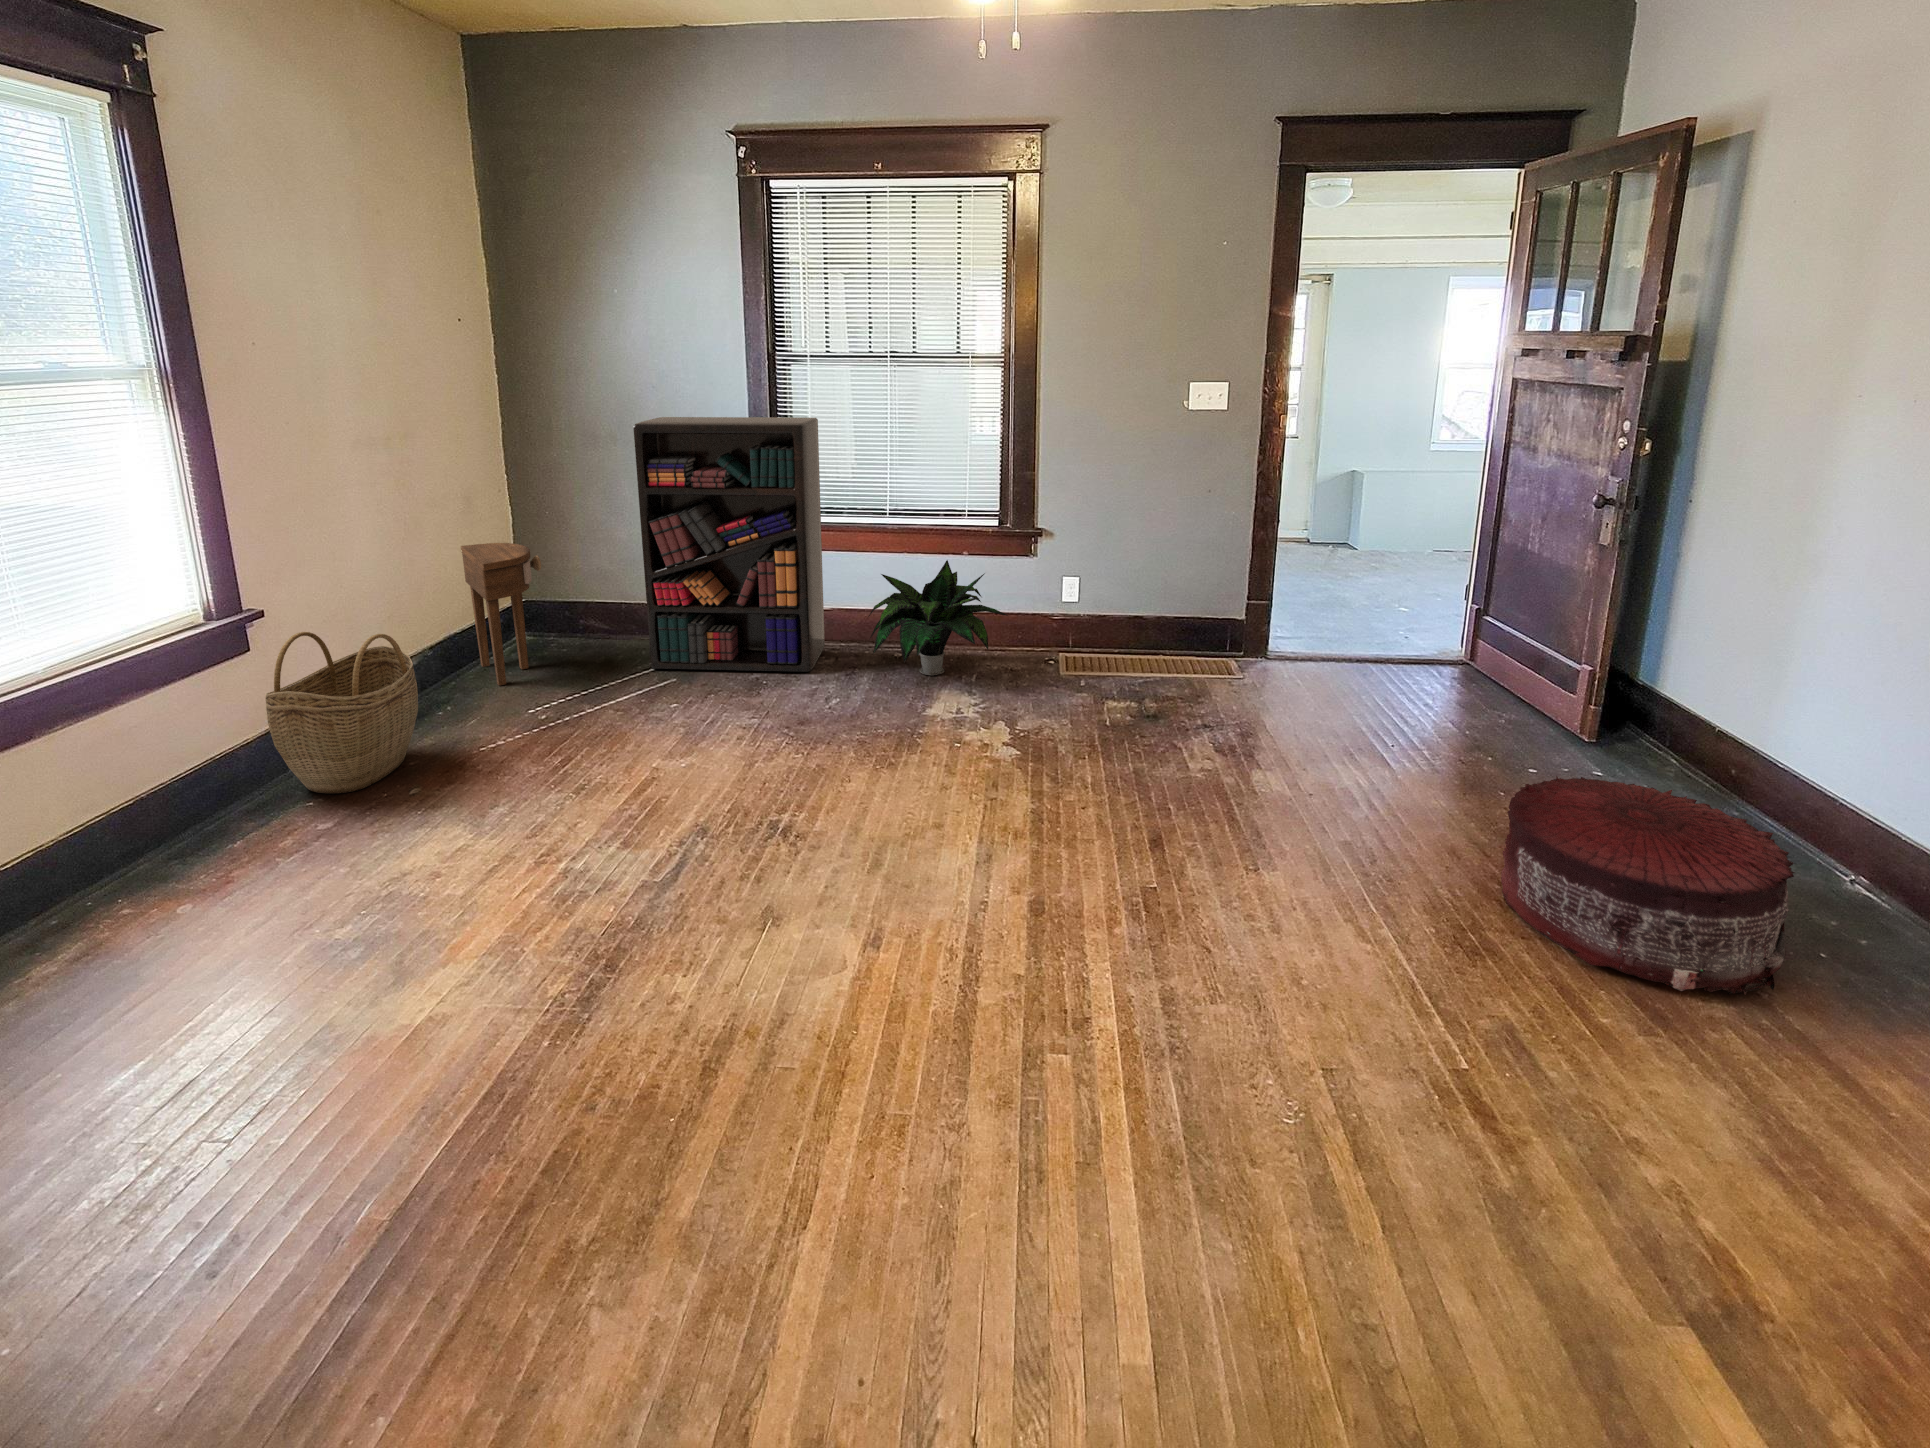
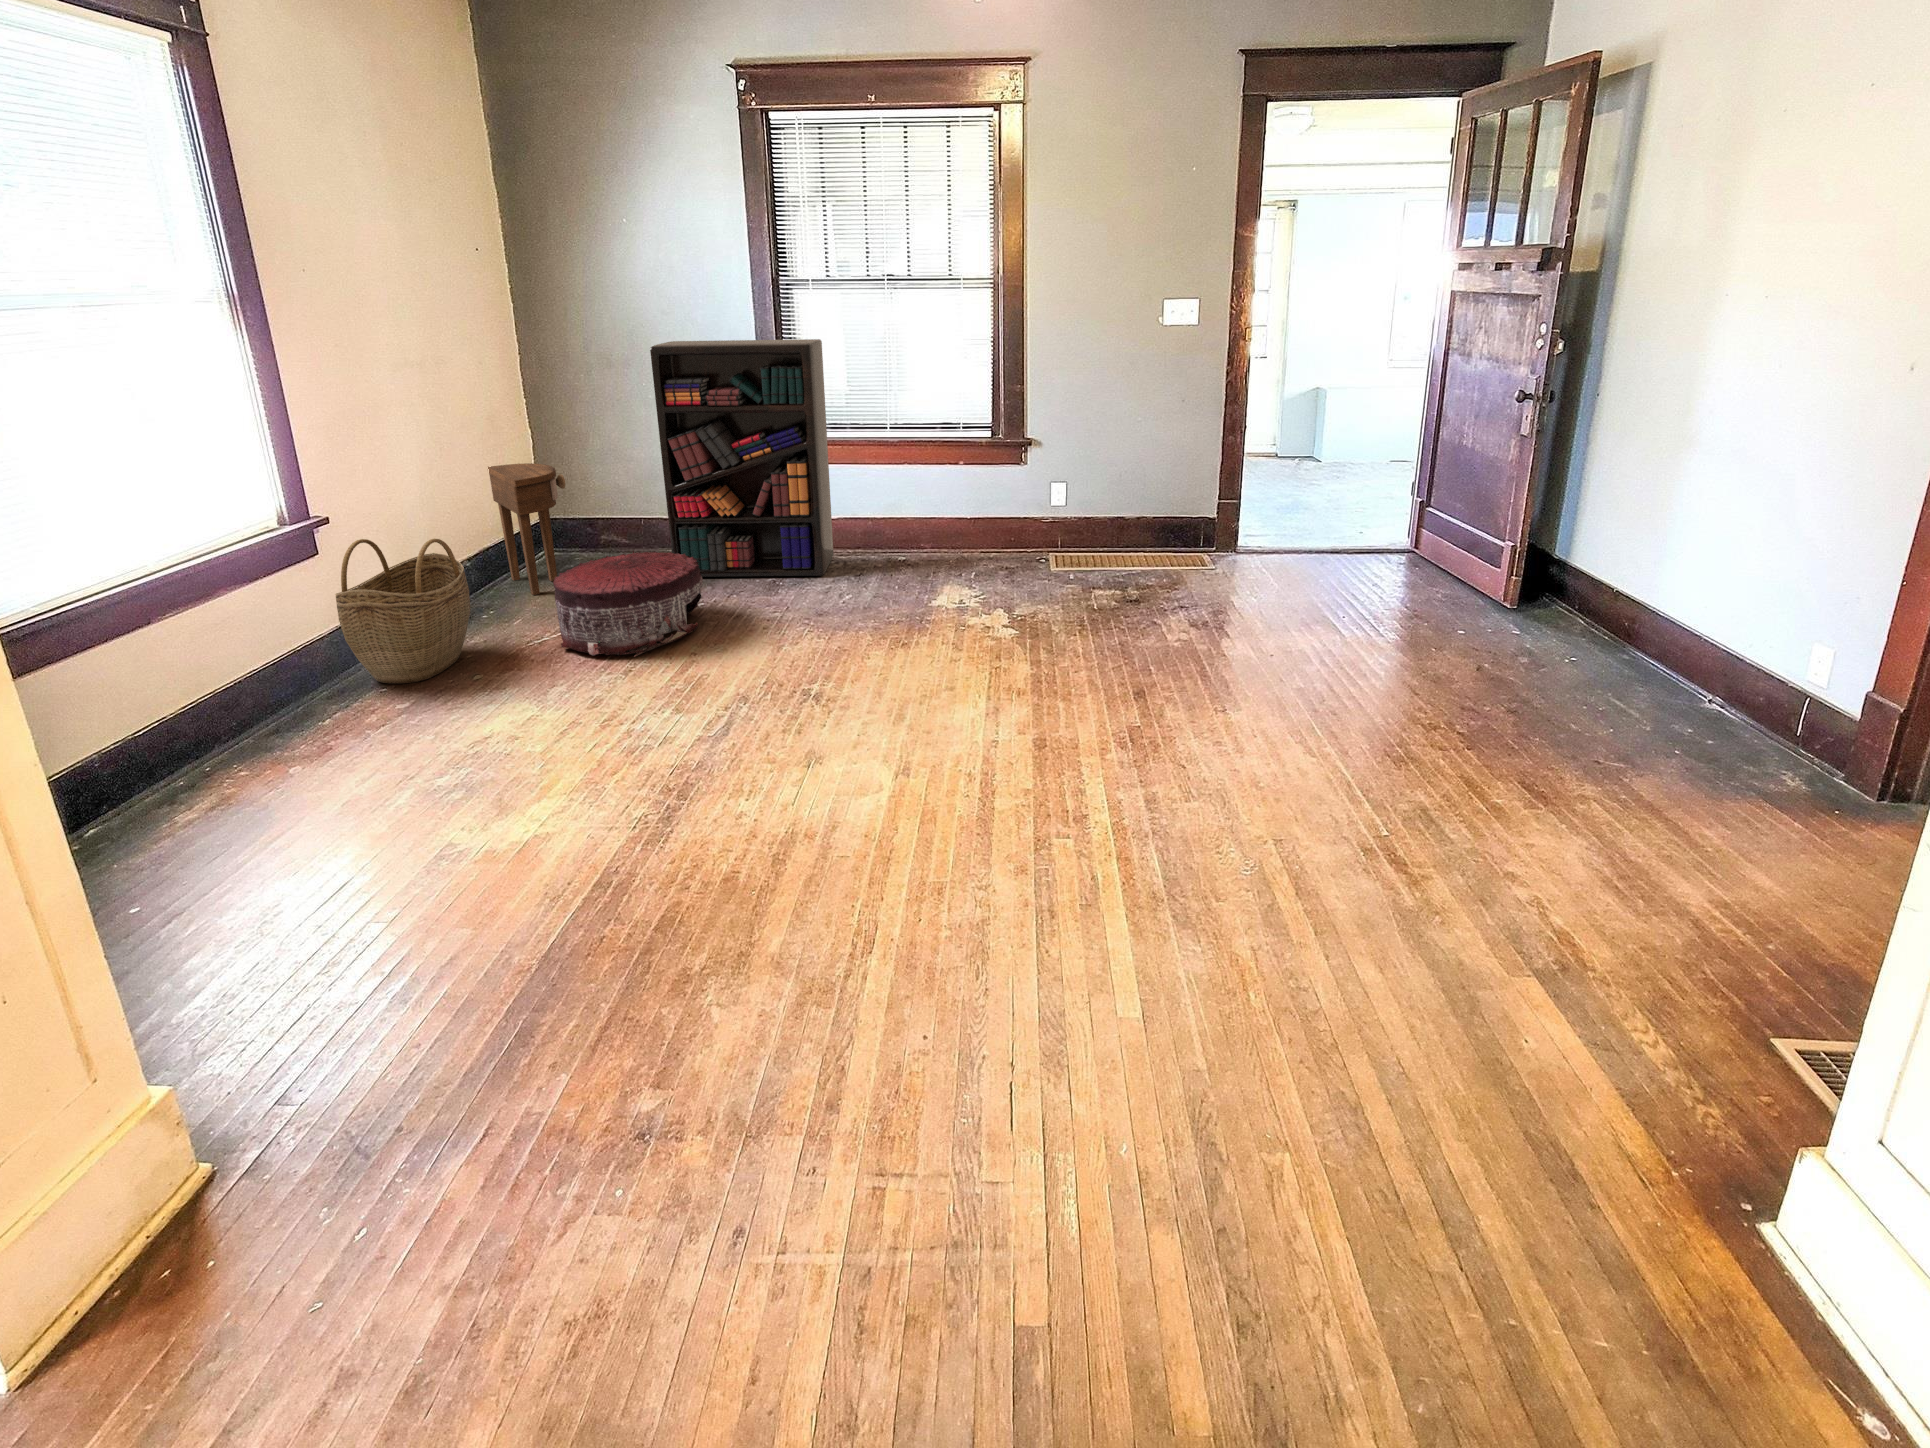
potted plant: present [868,560,1008,675] -> none [874,469,1005,575]
pouf: present [1501,776,1795,995] -> present [553,551,703,657]

